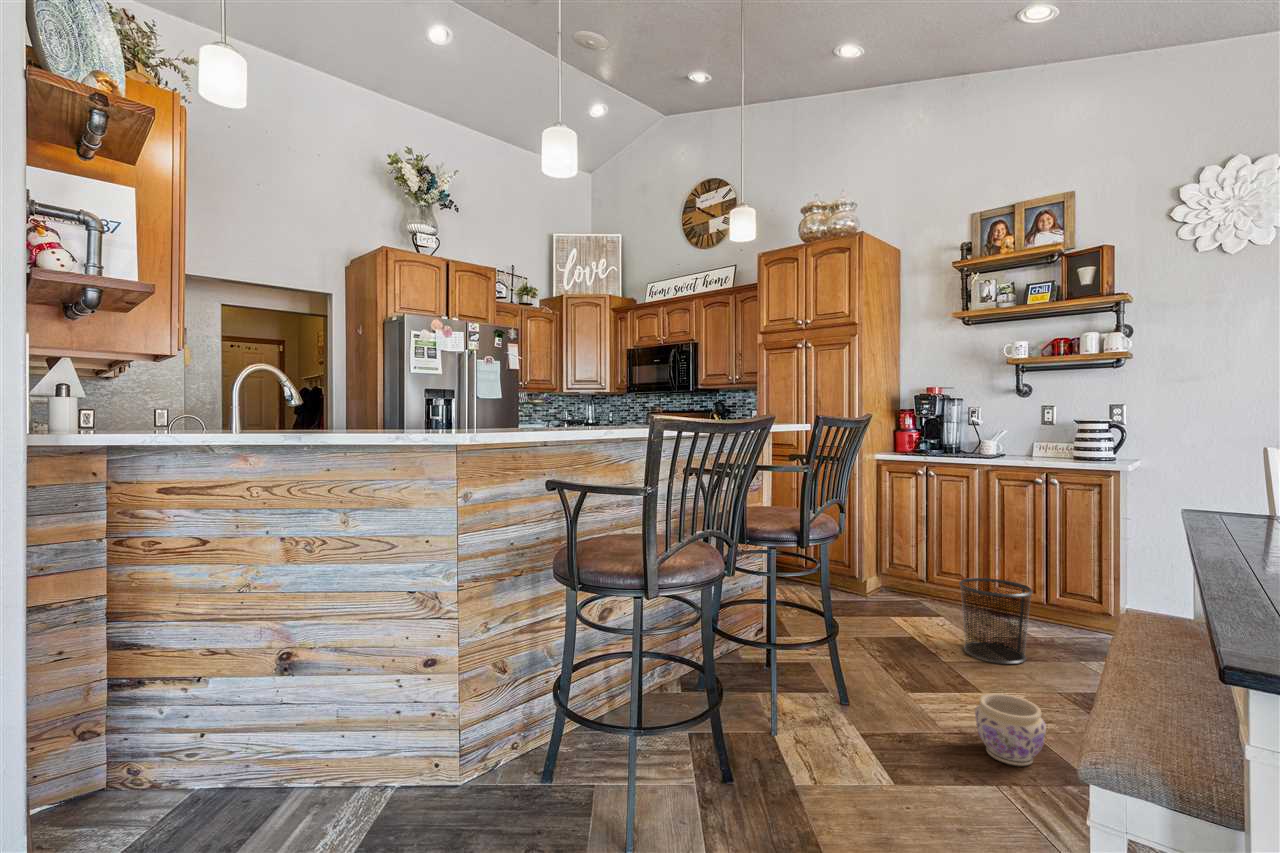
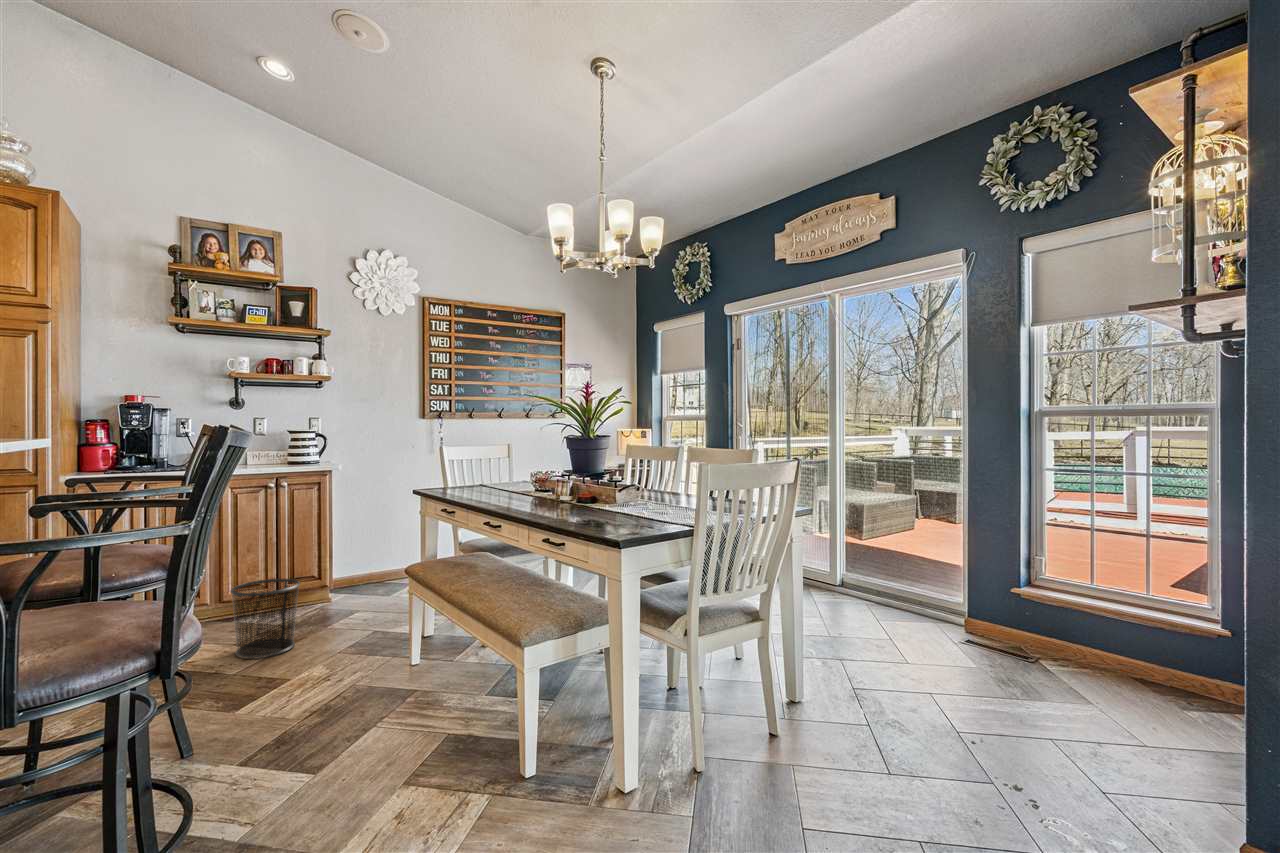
planter: present [975,694,1046,767] -> none [333,658,387,715]

